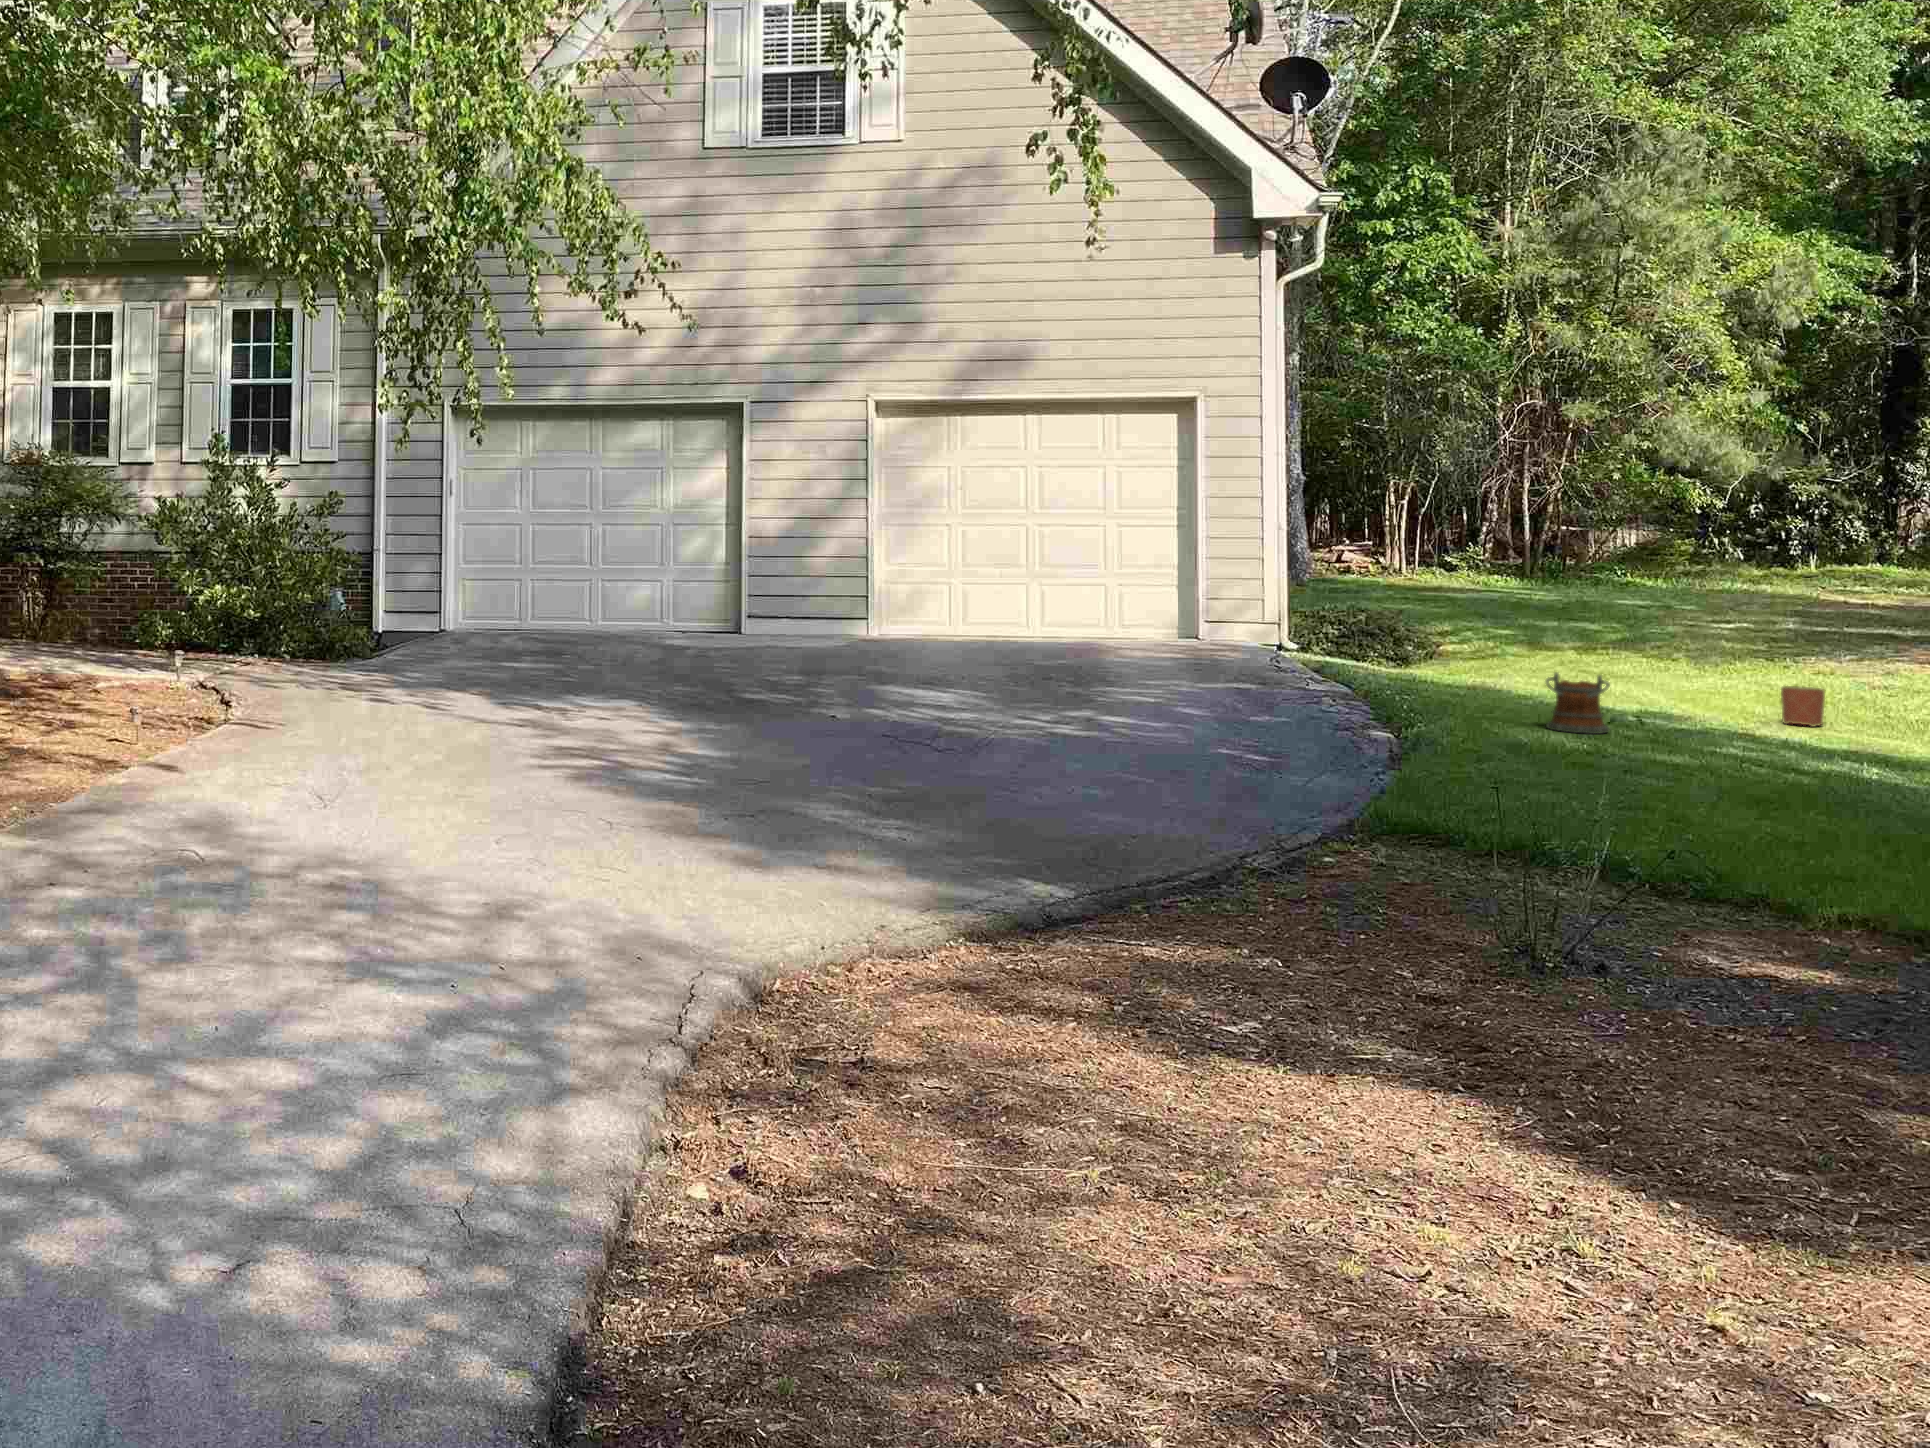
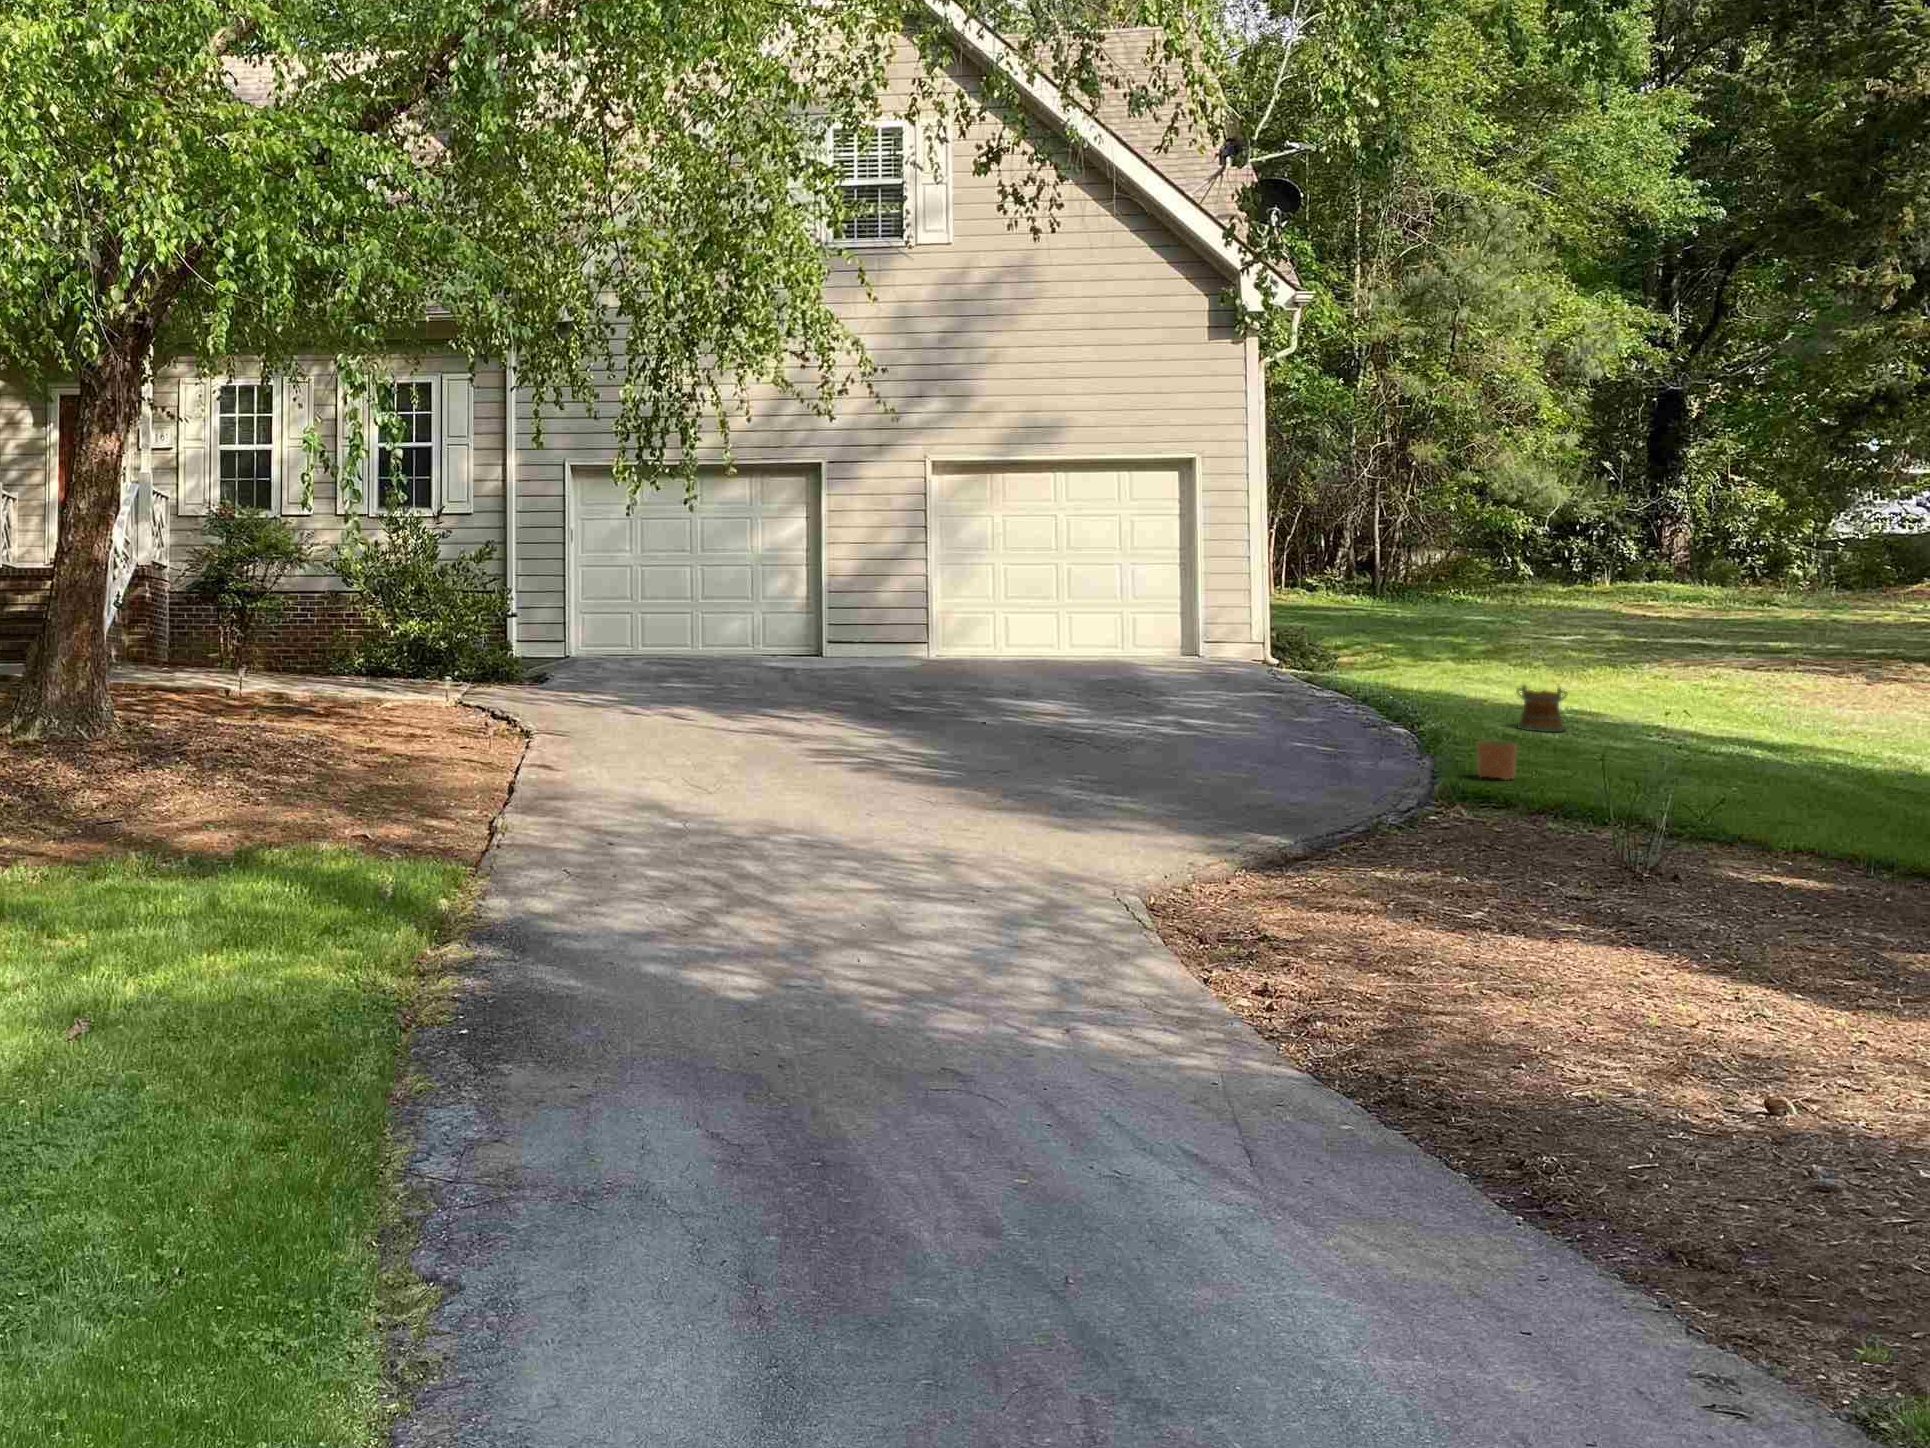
planter: present [1781,686,1825,727] -> present [1477,740,1517,780]

